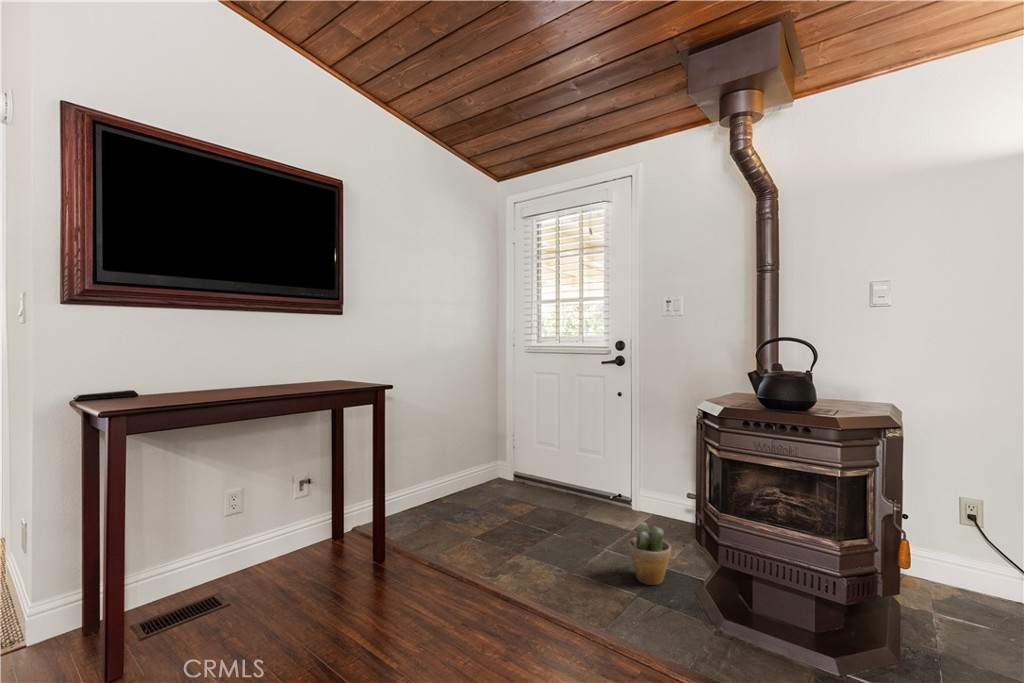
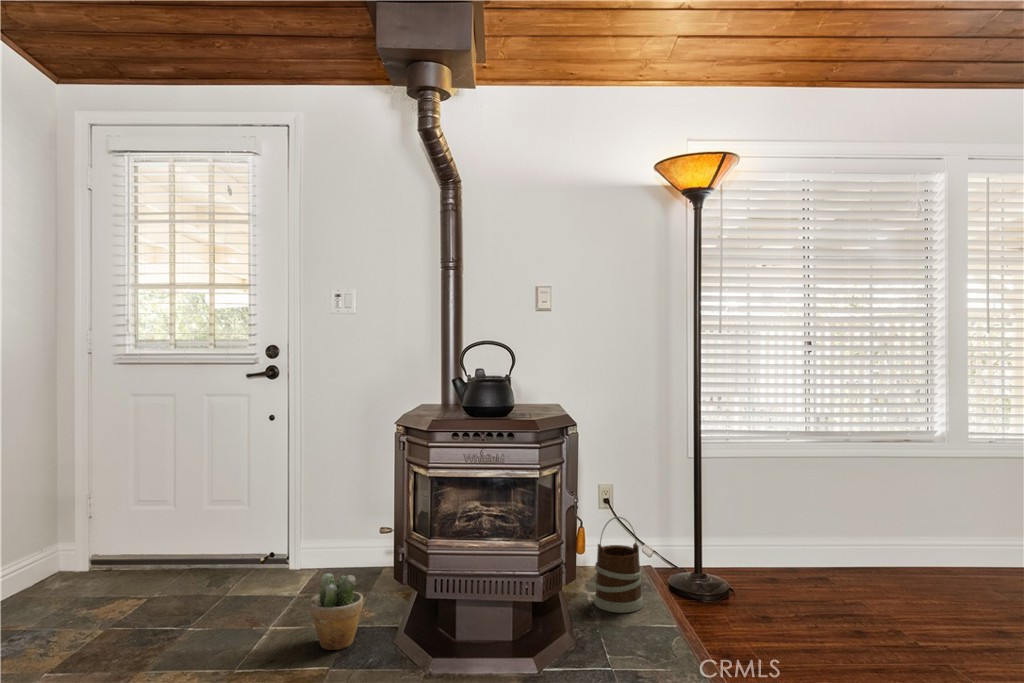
wooden bucket: none [924,531,995,641] -> present [594,517,643,613]

